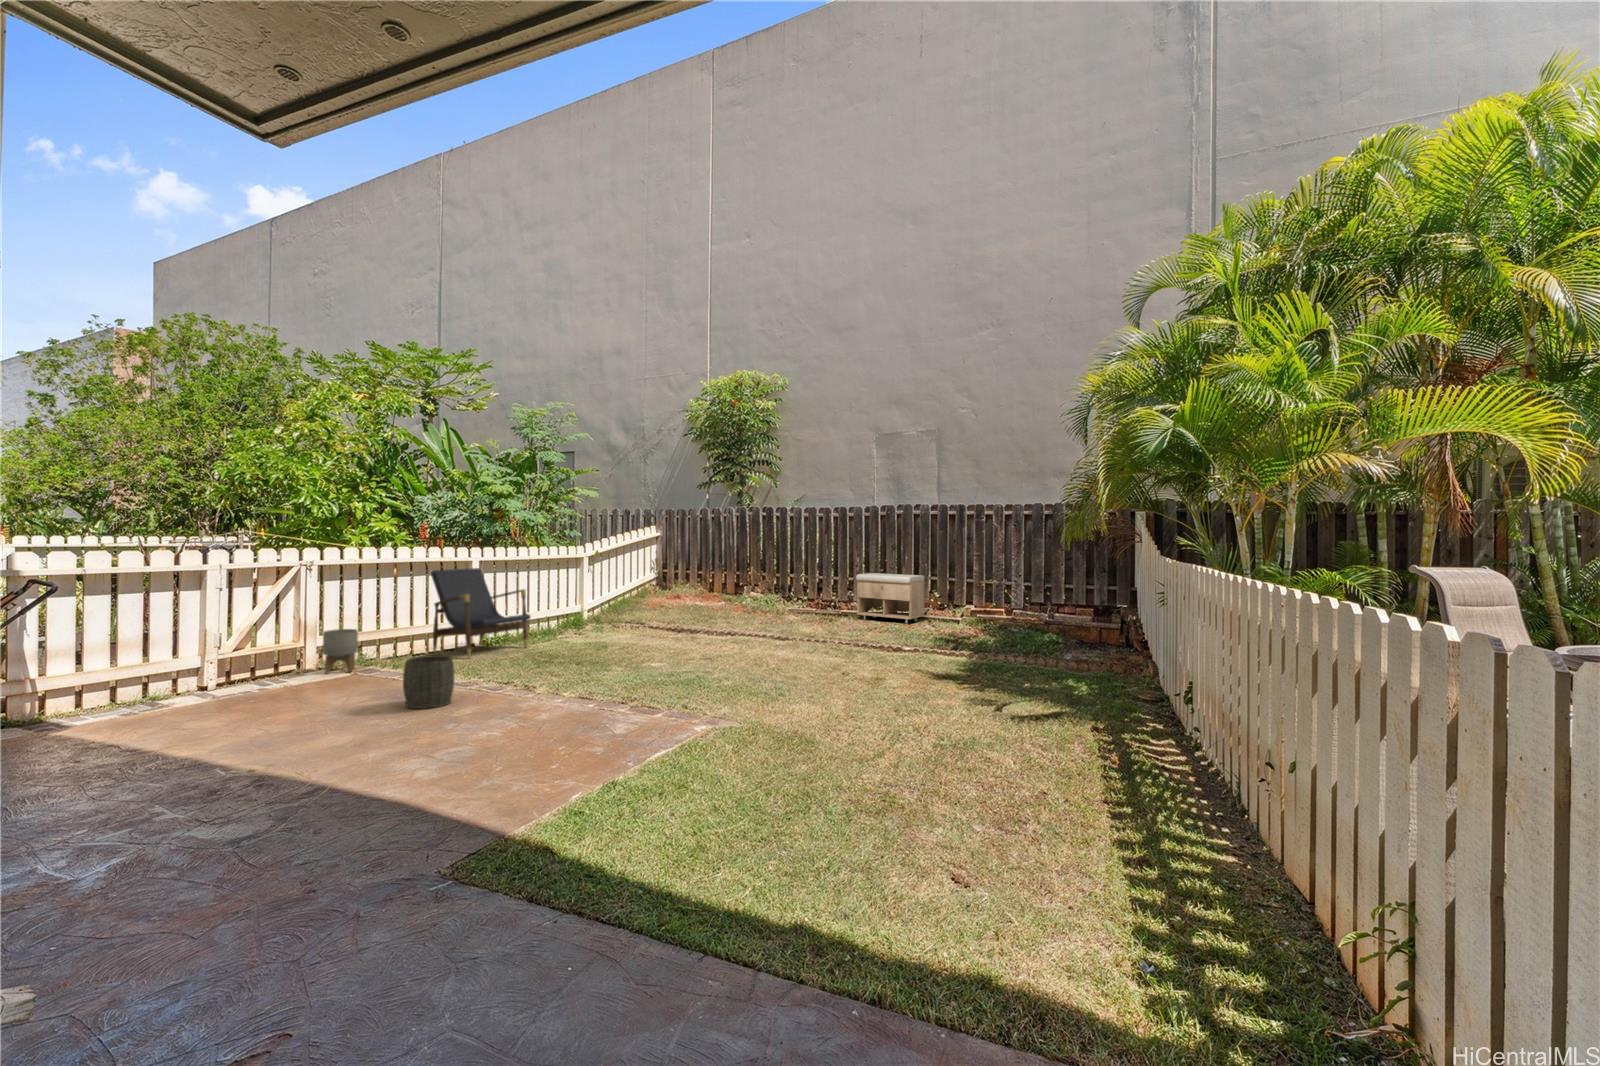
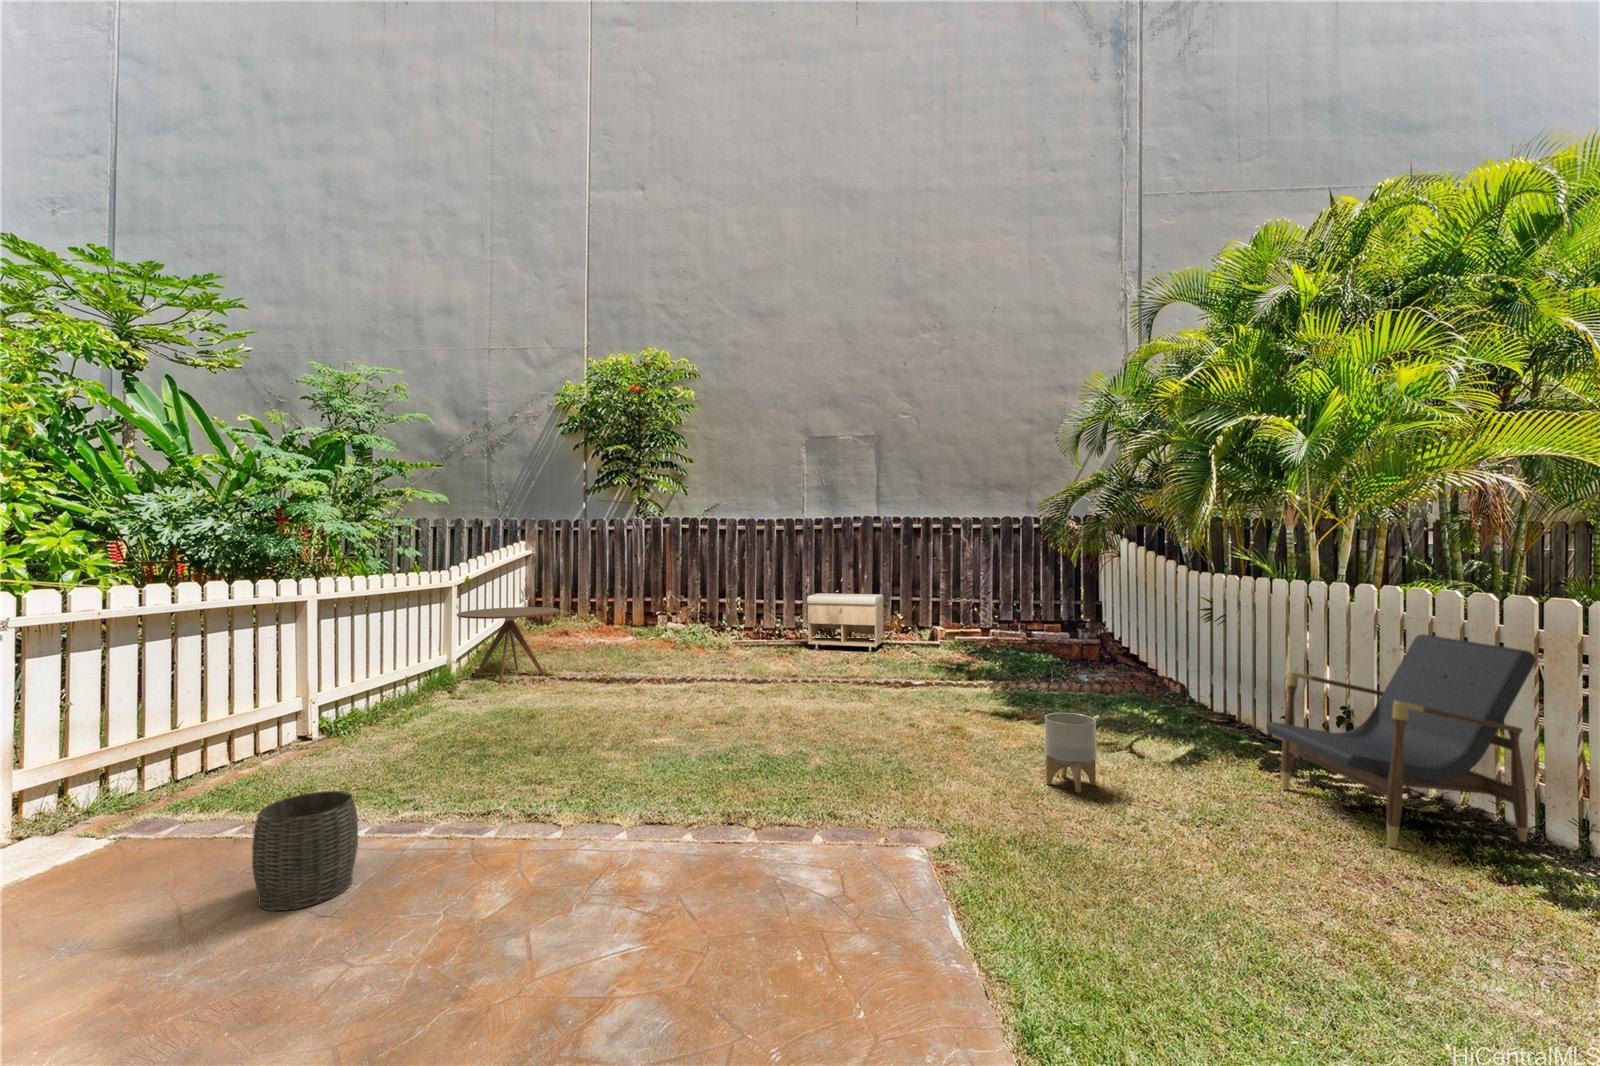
lounge chair: present [431,568,530,658] -> present [1266,634,1536,848]
round table: none [582,573,654,626] -> present [457,607,559,682]
planter: present [323,629,358,674] -> present [1045,713,1096,793]

